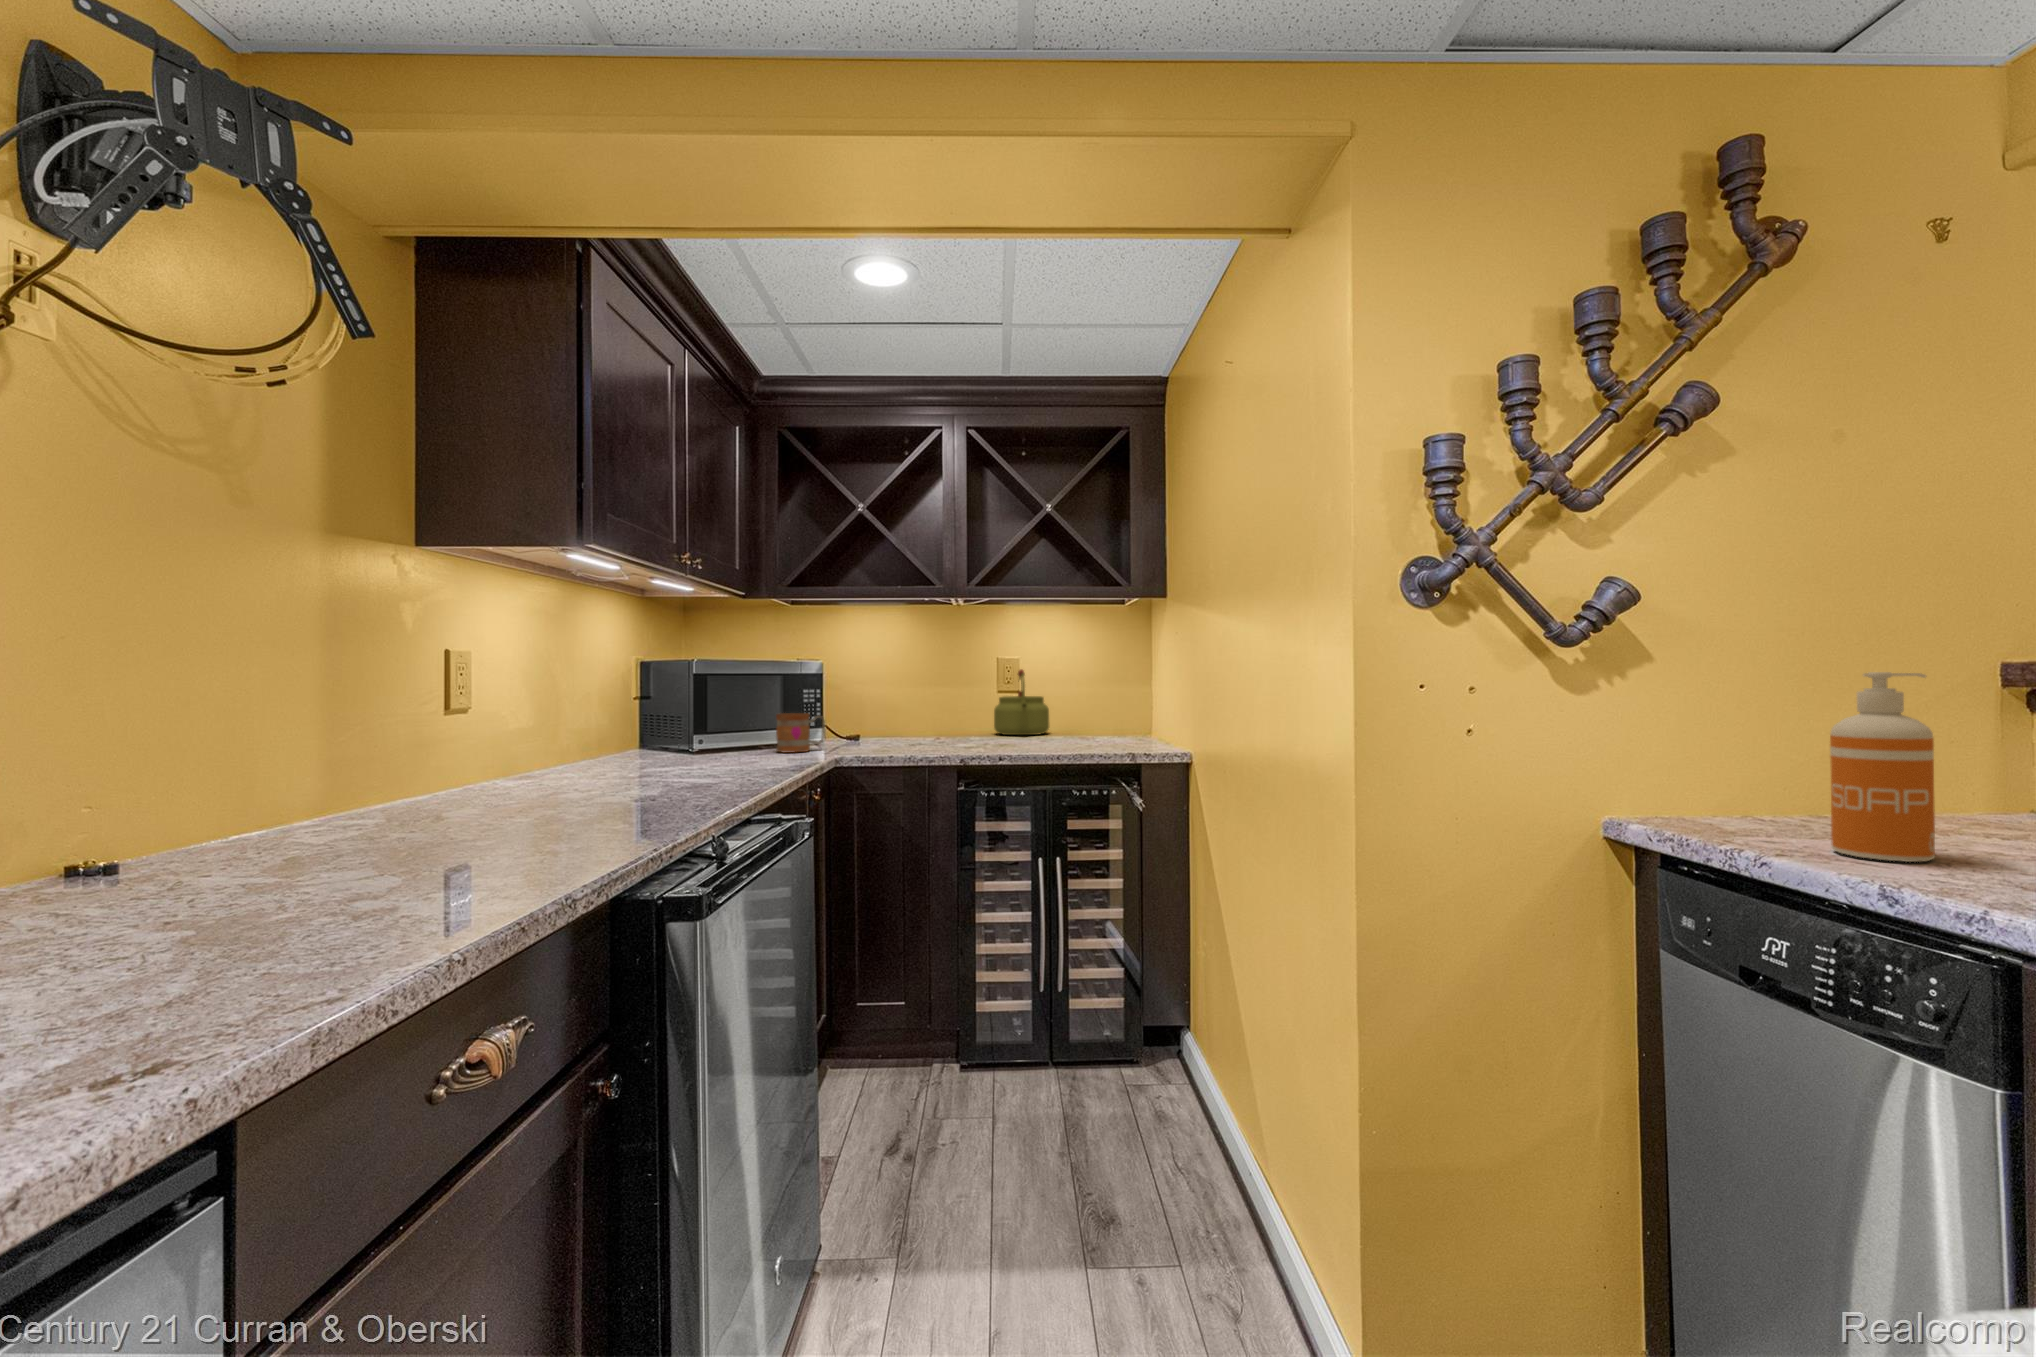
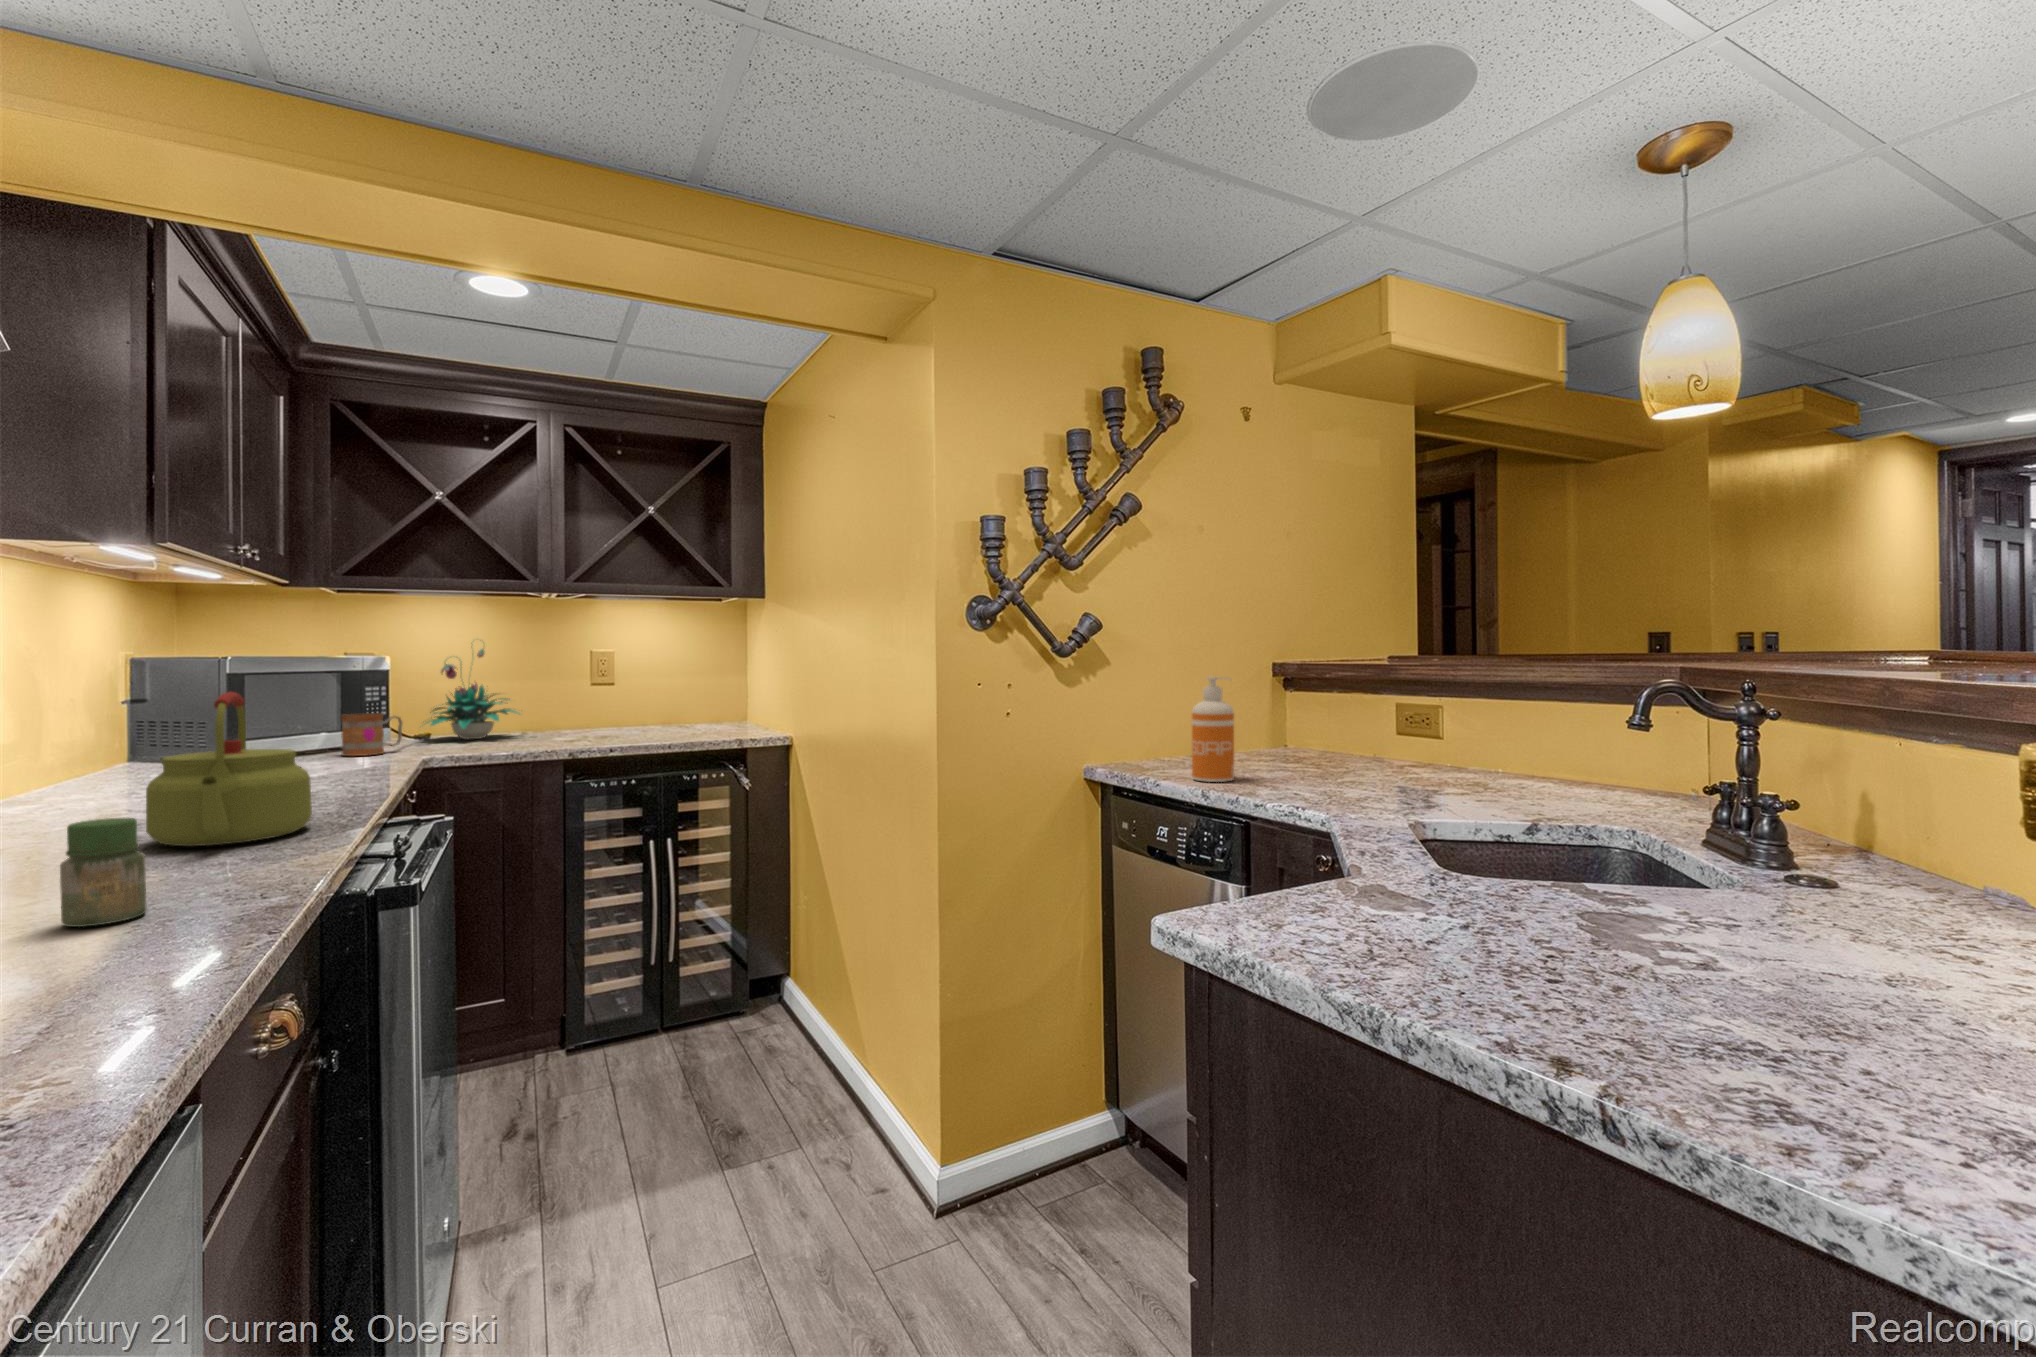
plant: none [846,644,937,741] -> present [425,643,518,739]
kettle: present [994,669,1049,735] -> present [146,692,312,846]
jar: none [340,808,418,923] -> present [60,818,146,927]

